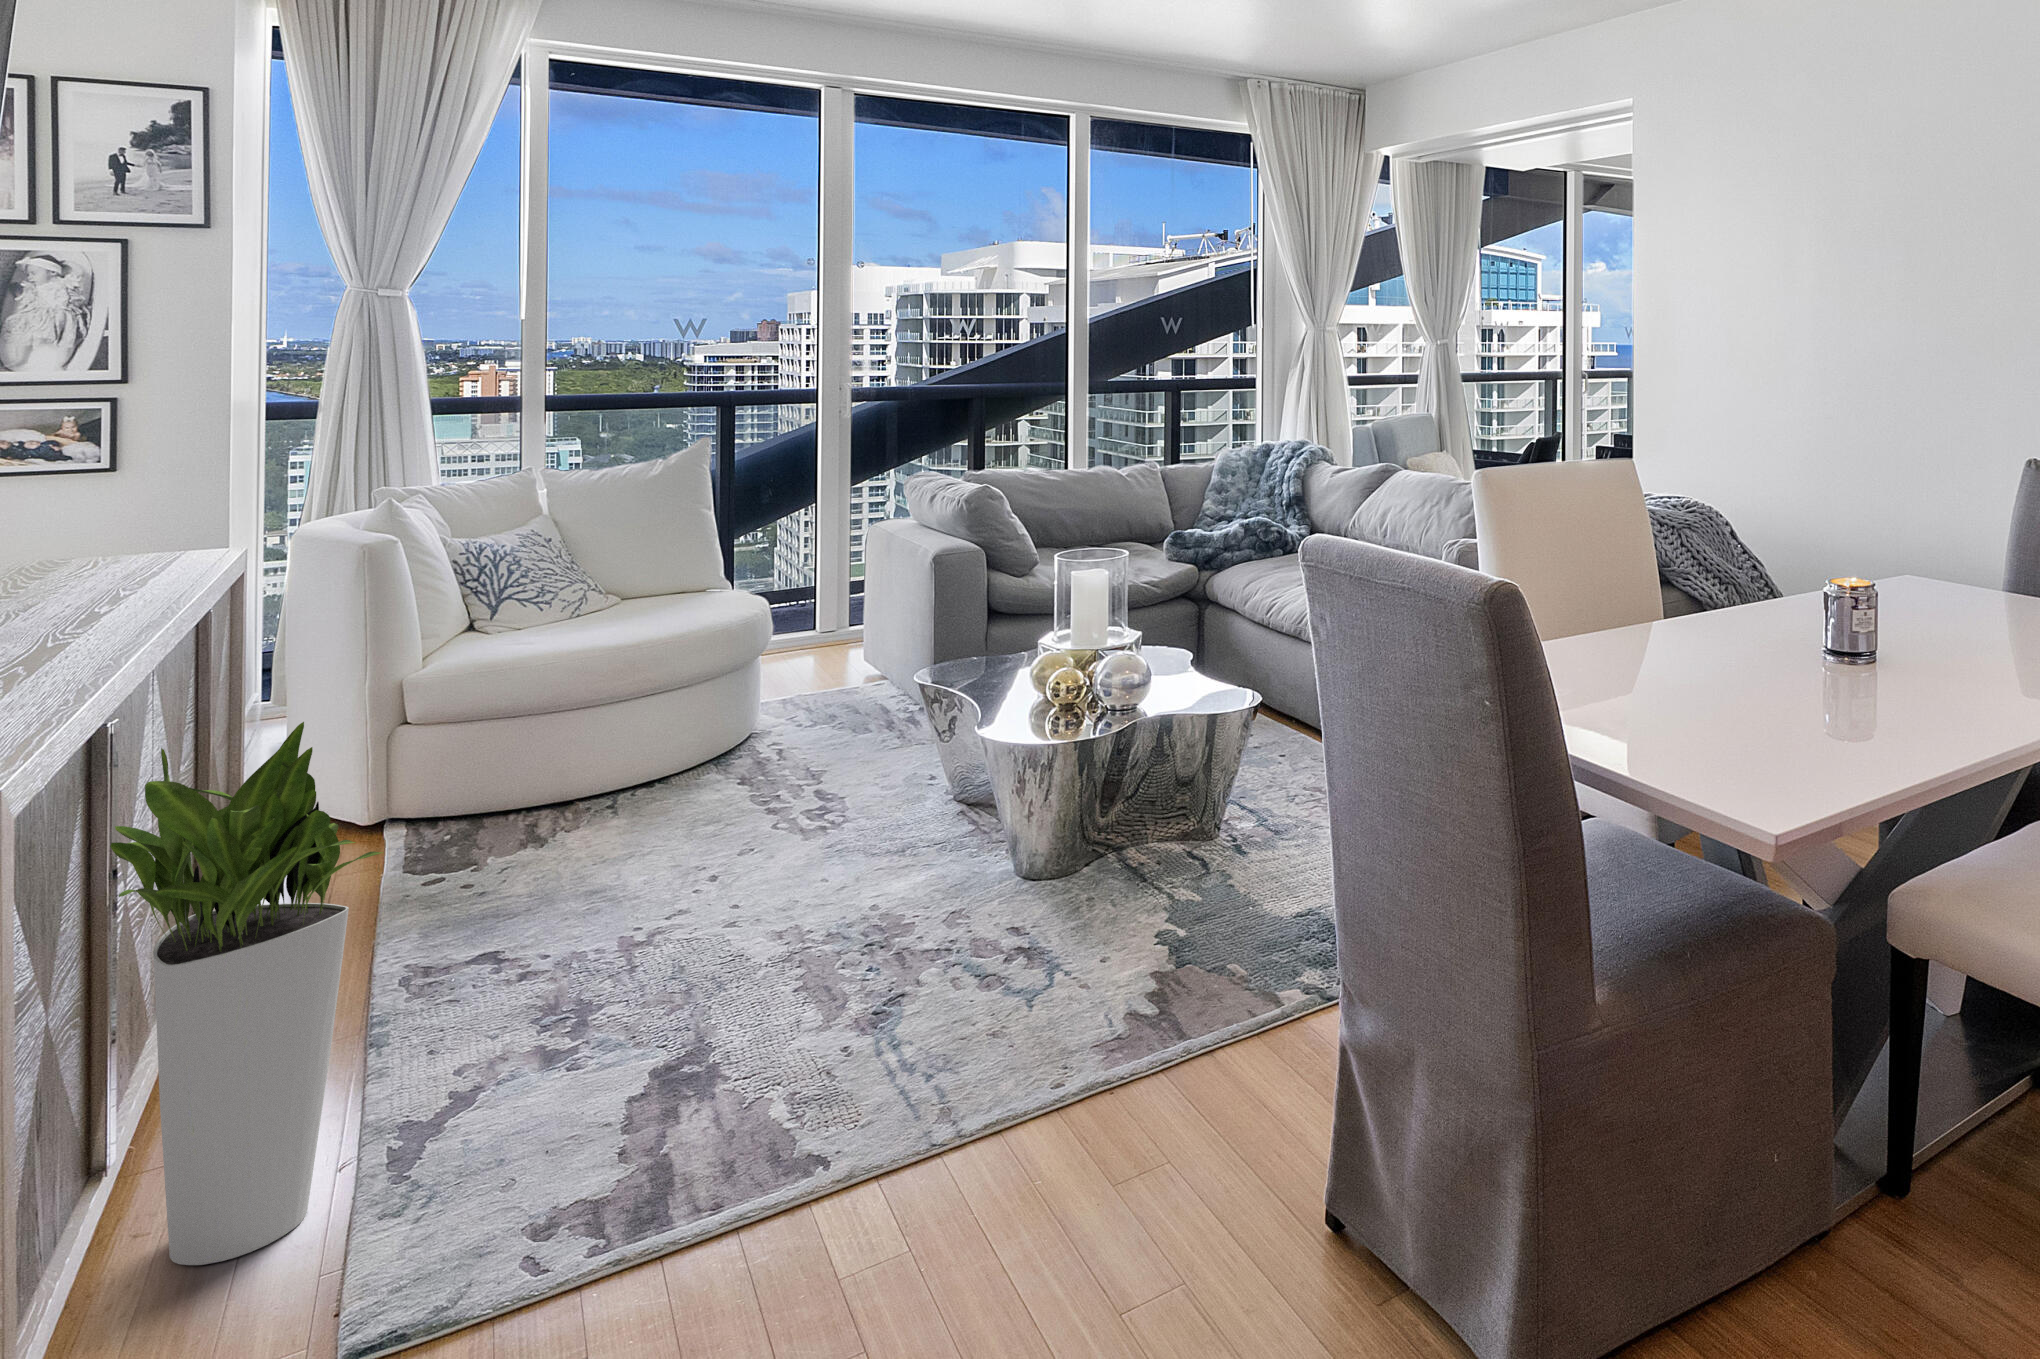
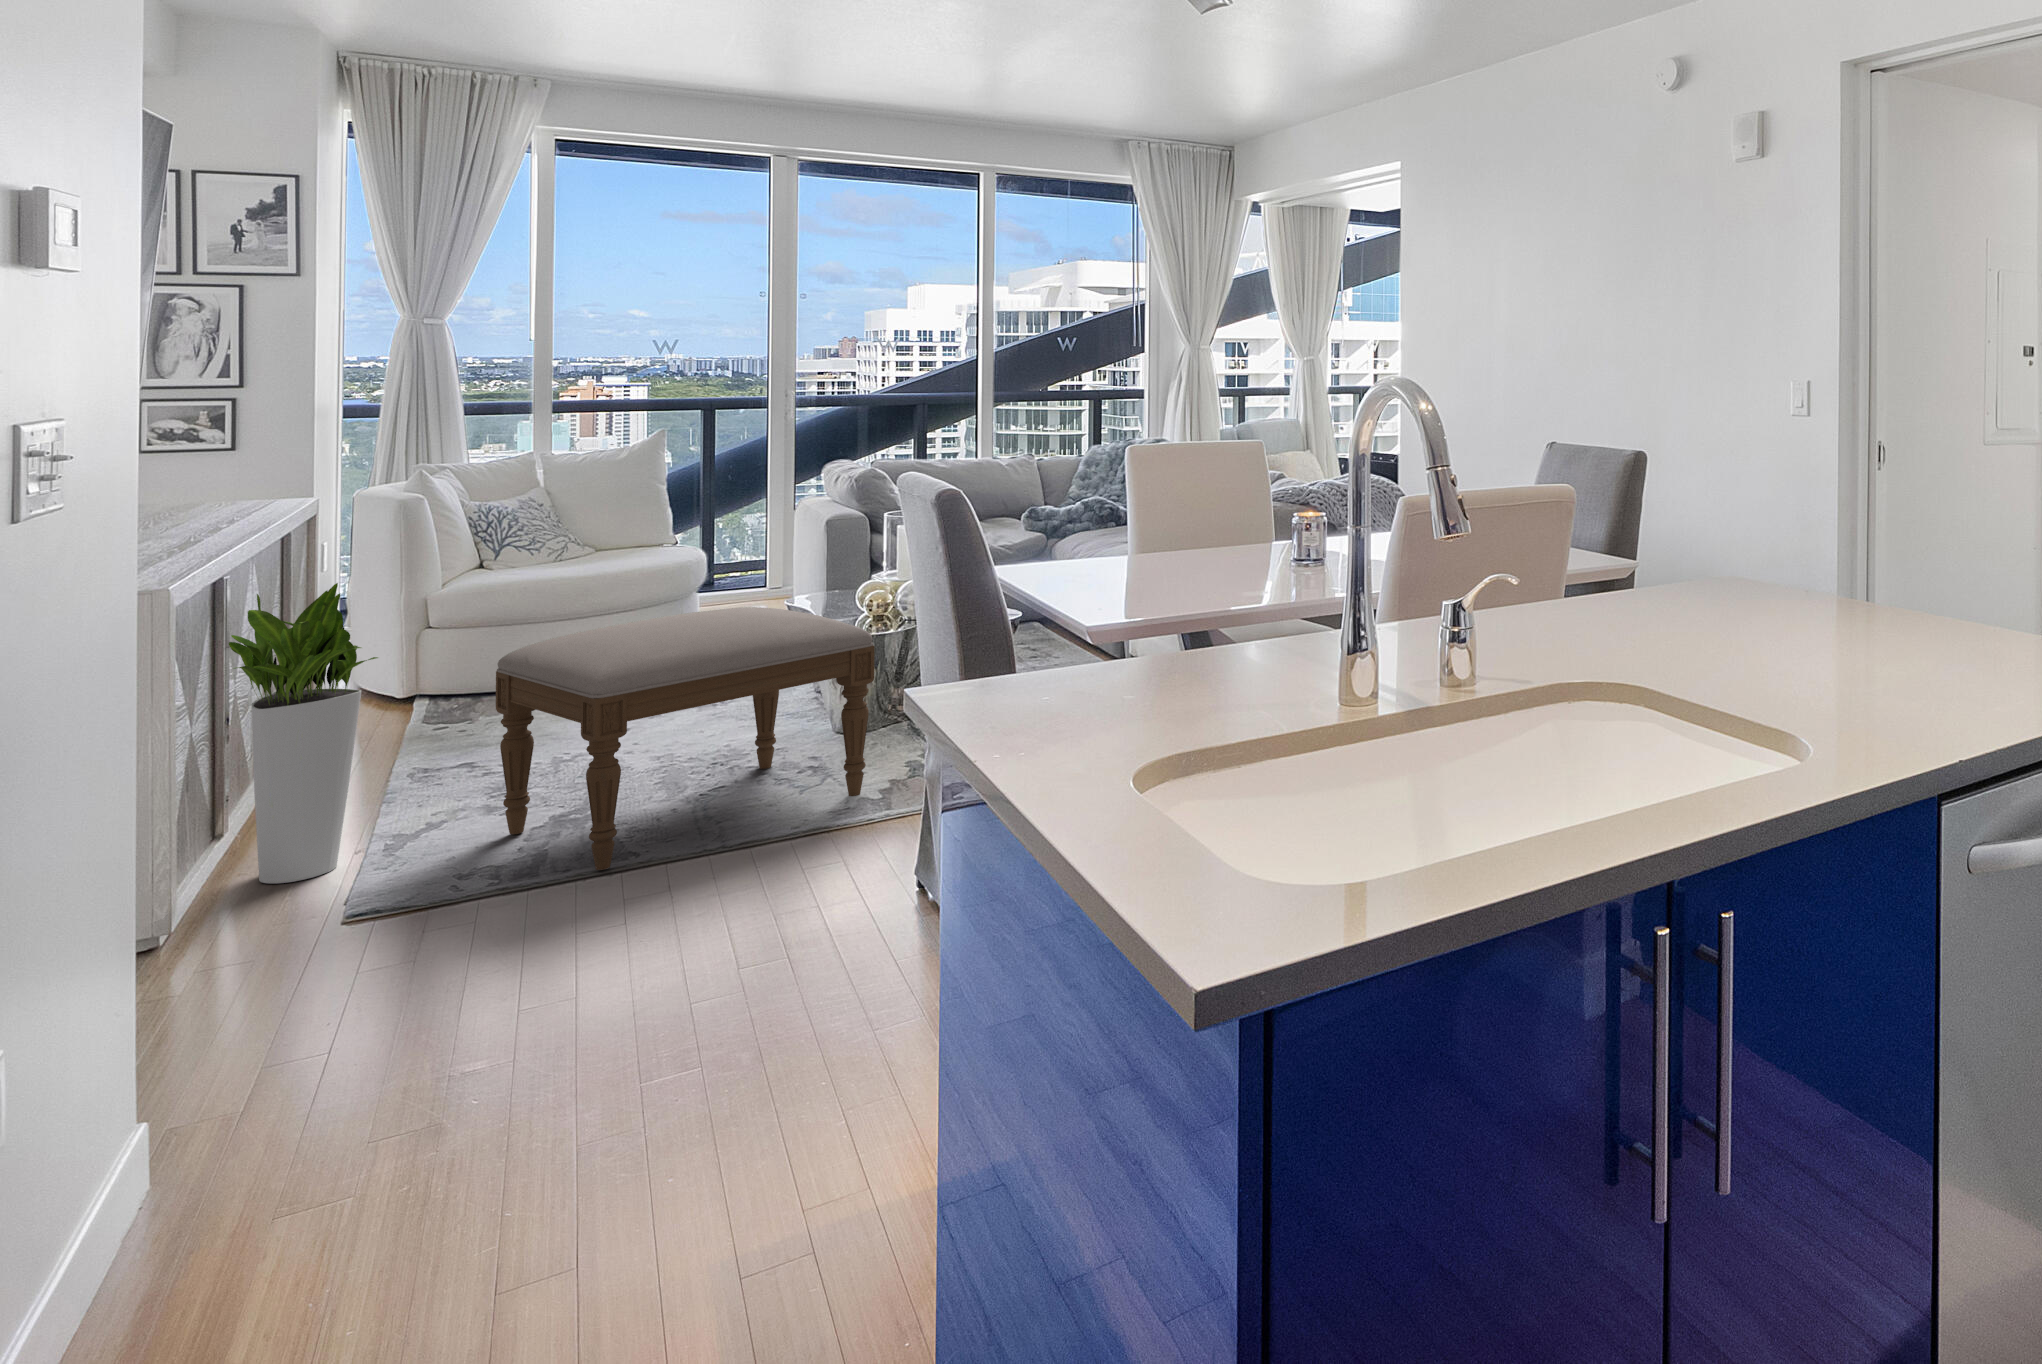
ottoman: none [569,717,1142,1210] -> present [496,607,874,870]

